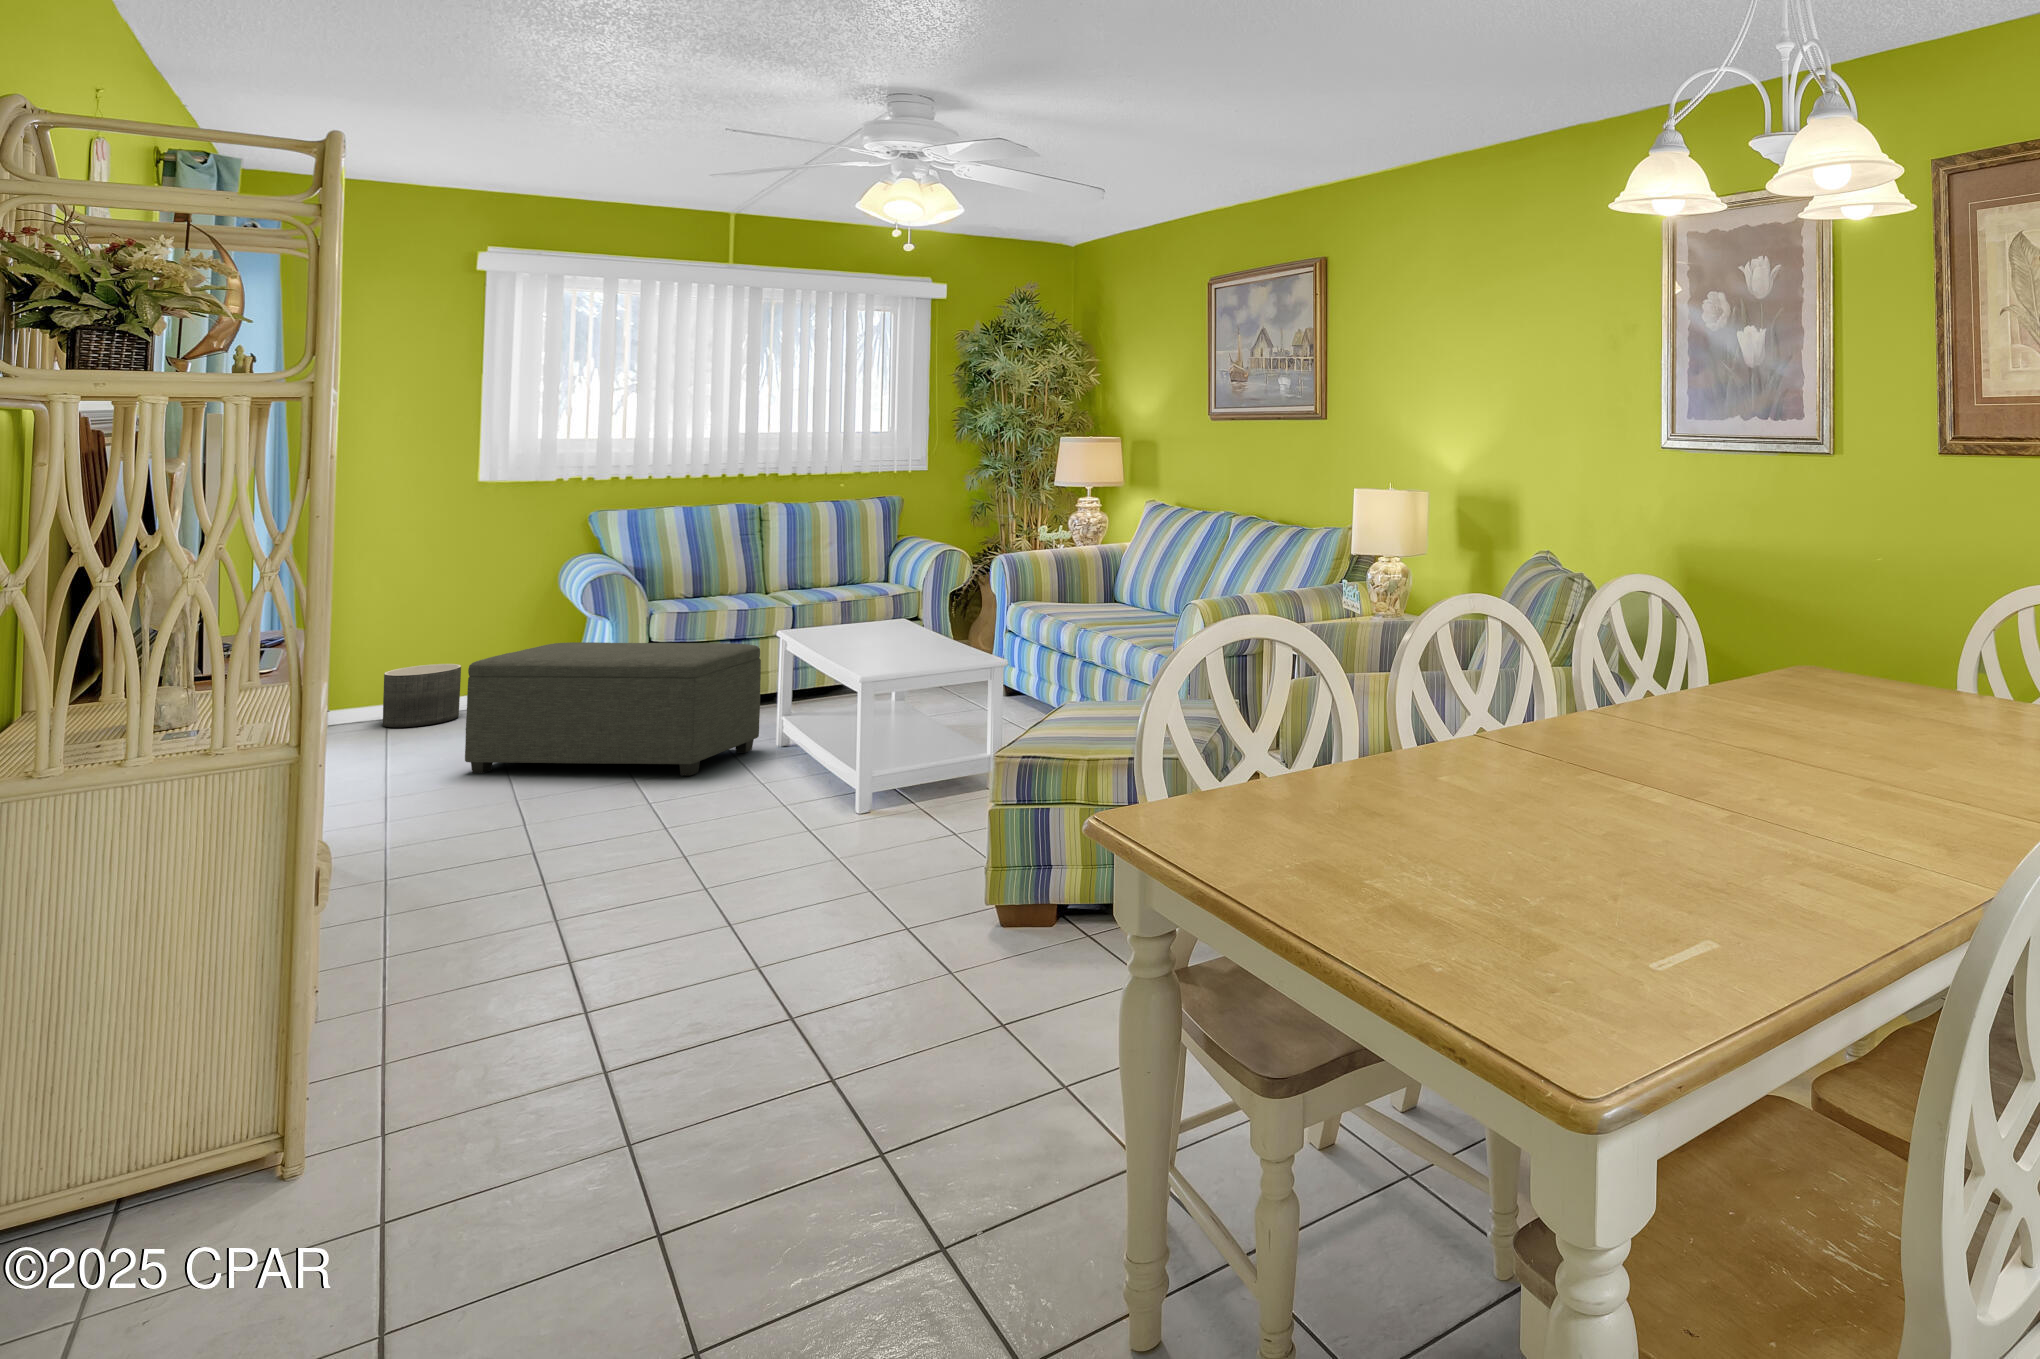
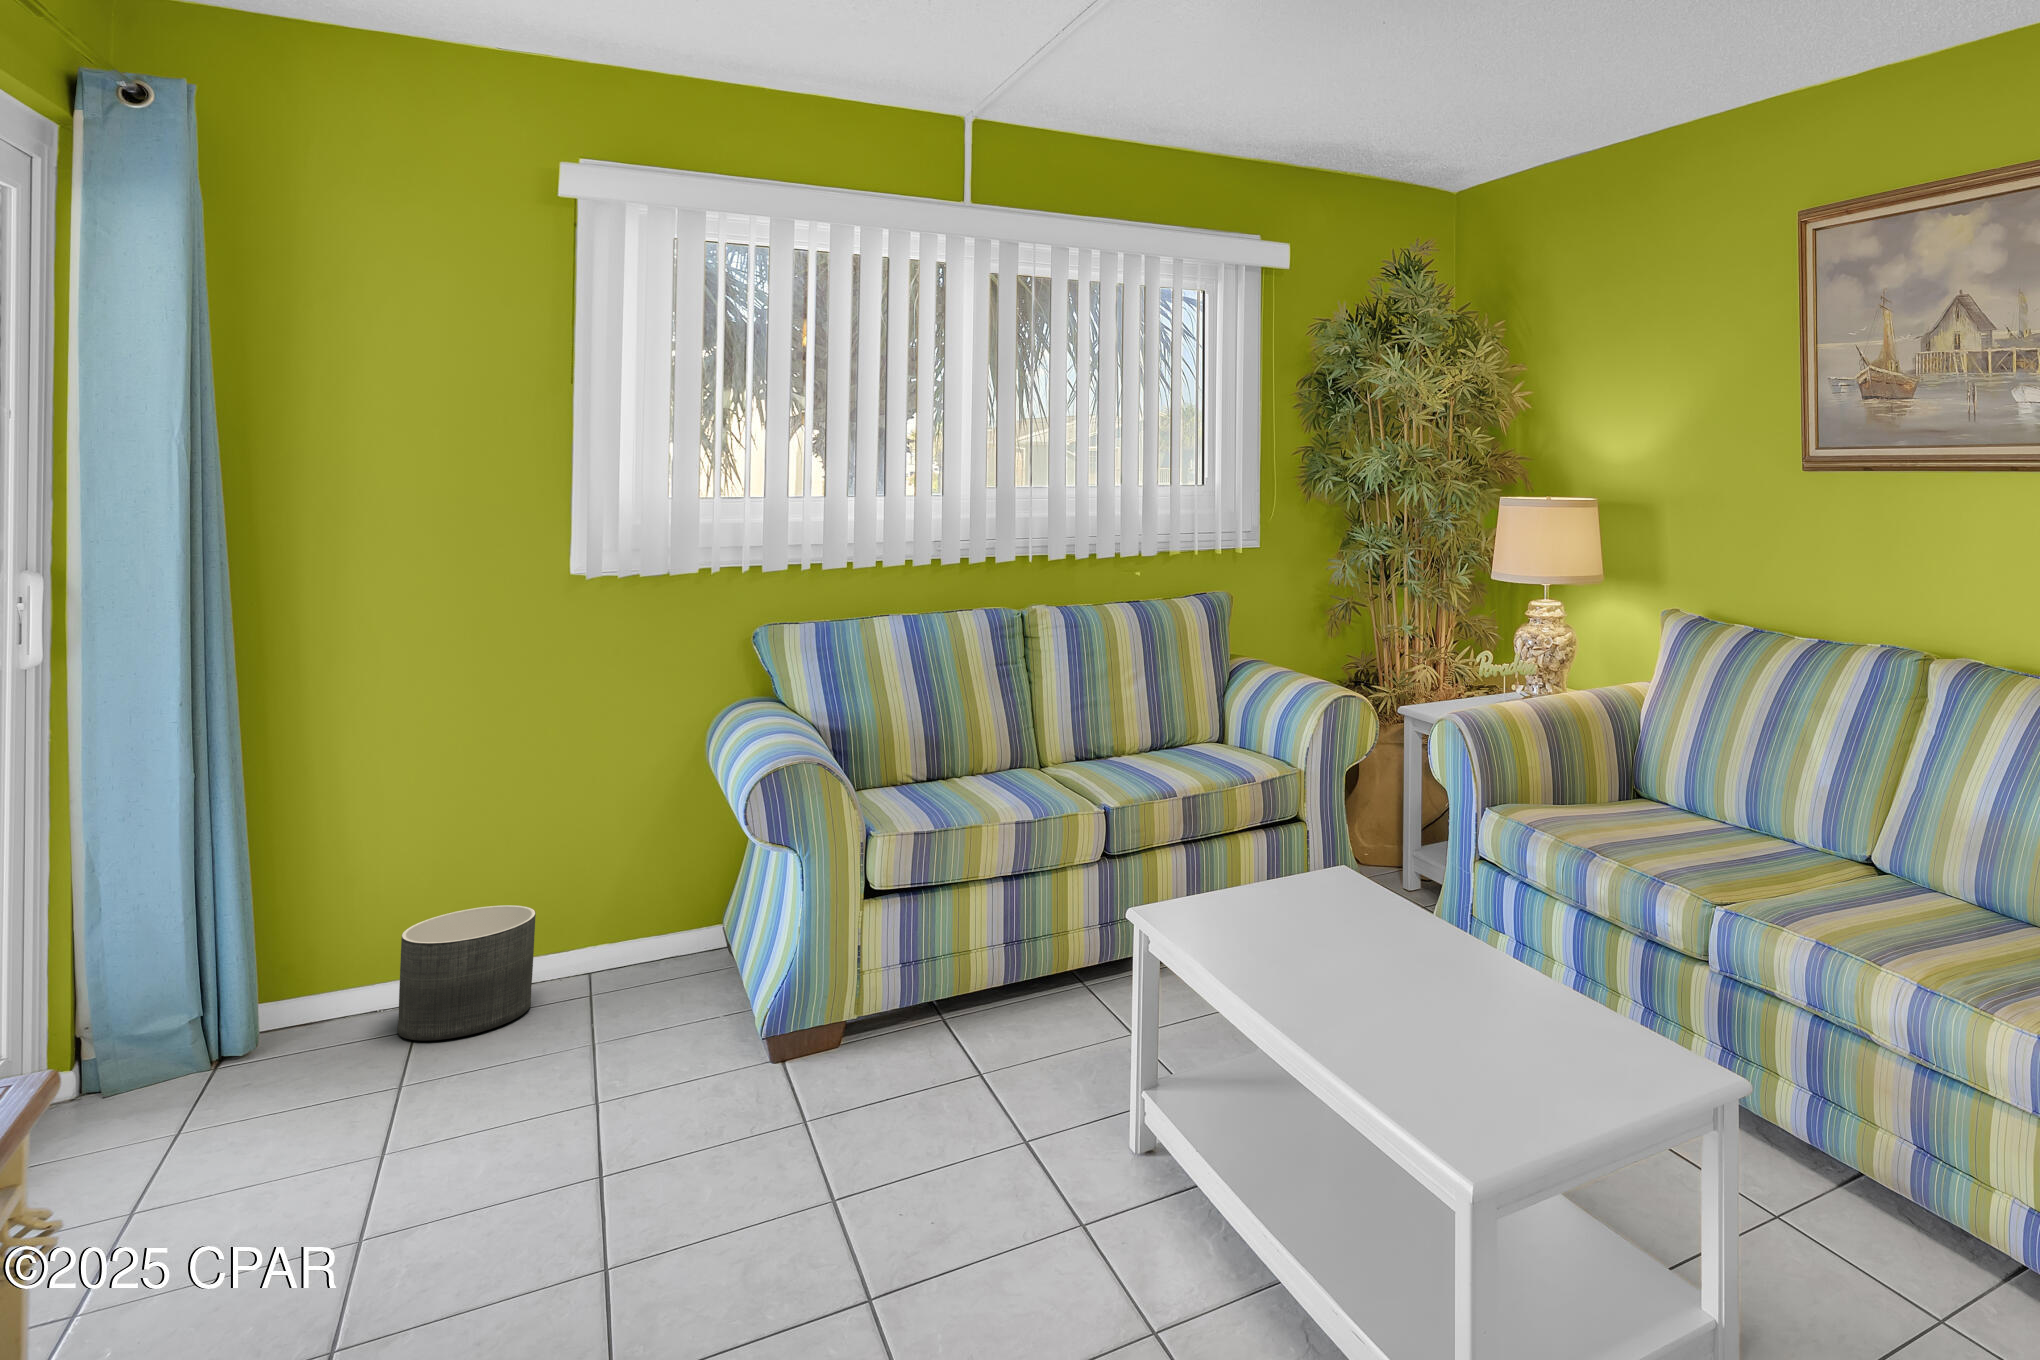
ottoman: present [465,642,761,775] -> none [531,916,1100,1264]

